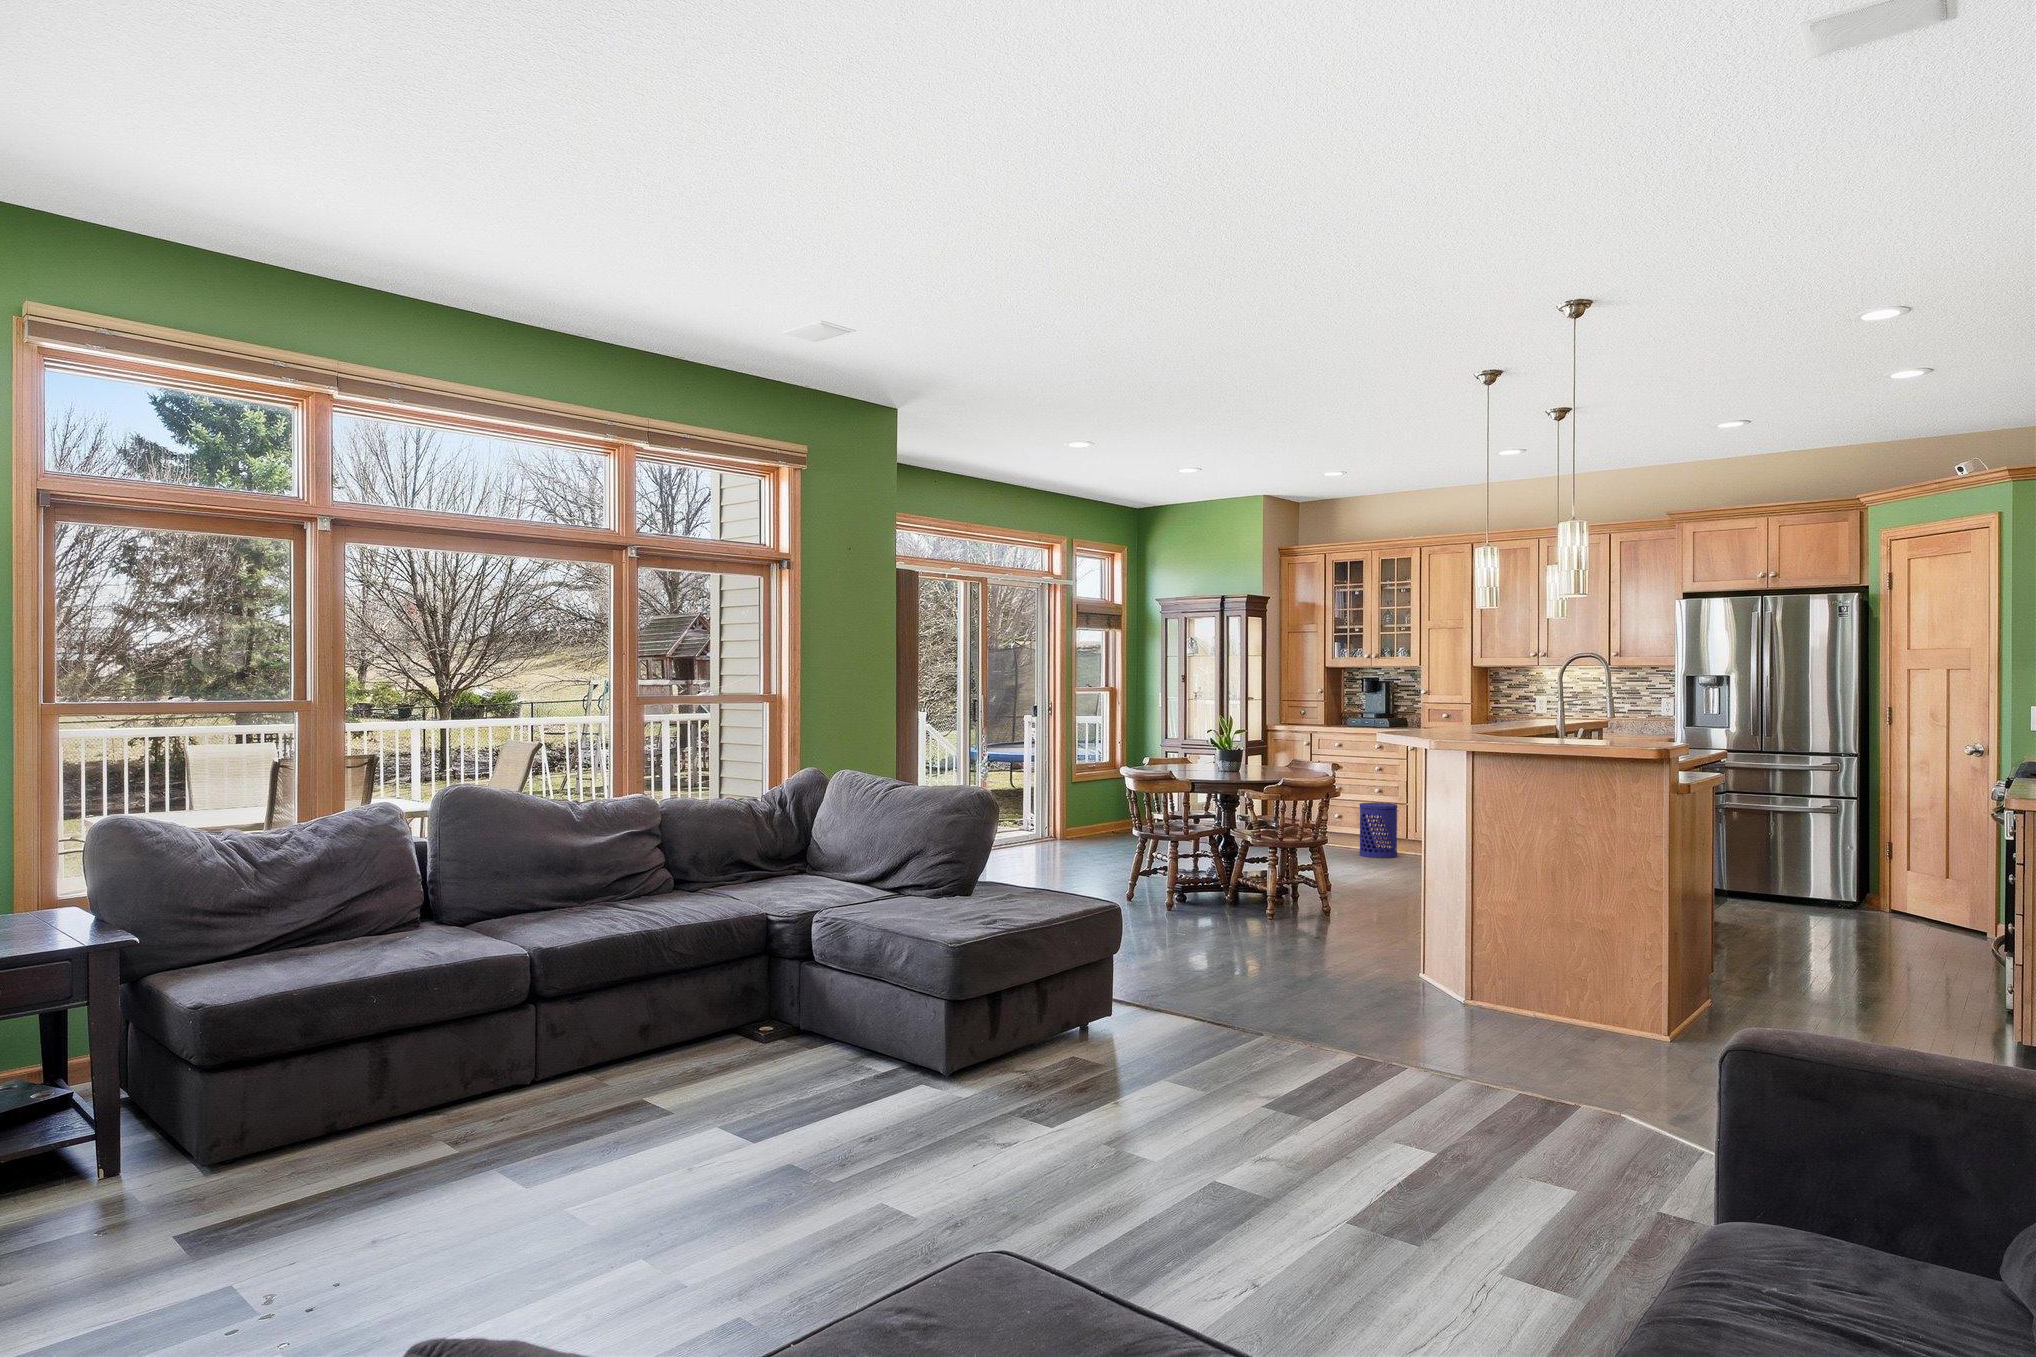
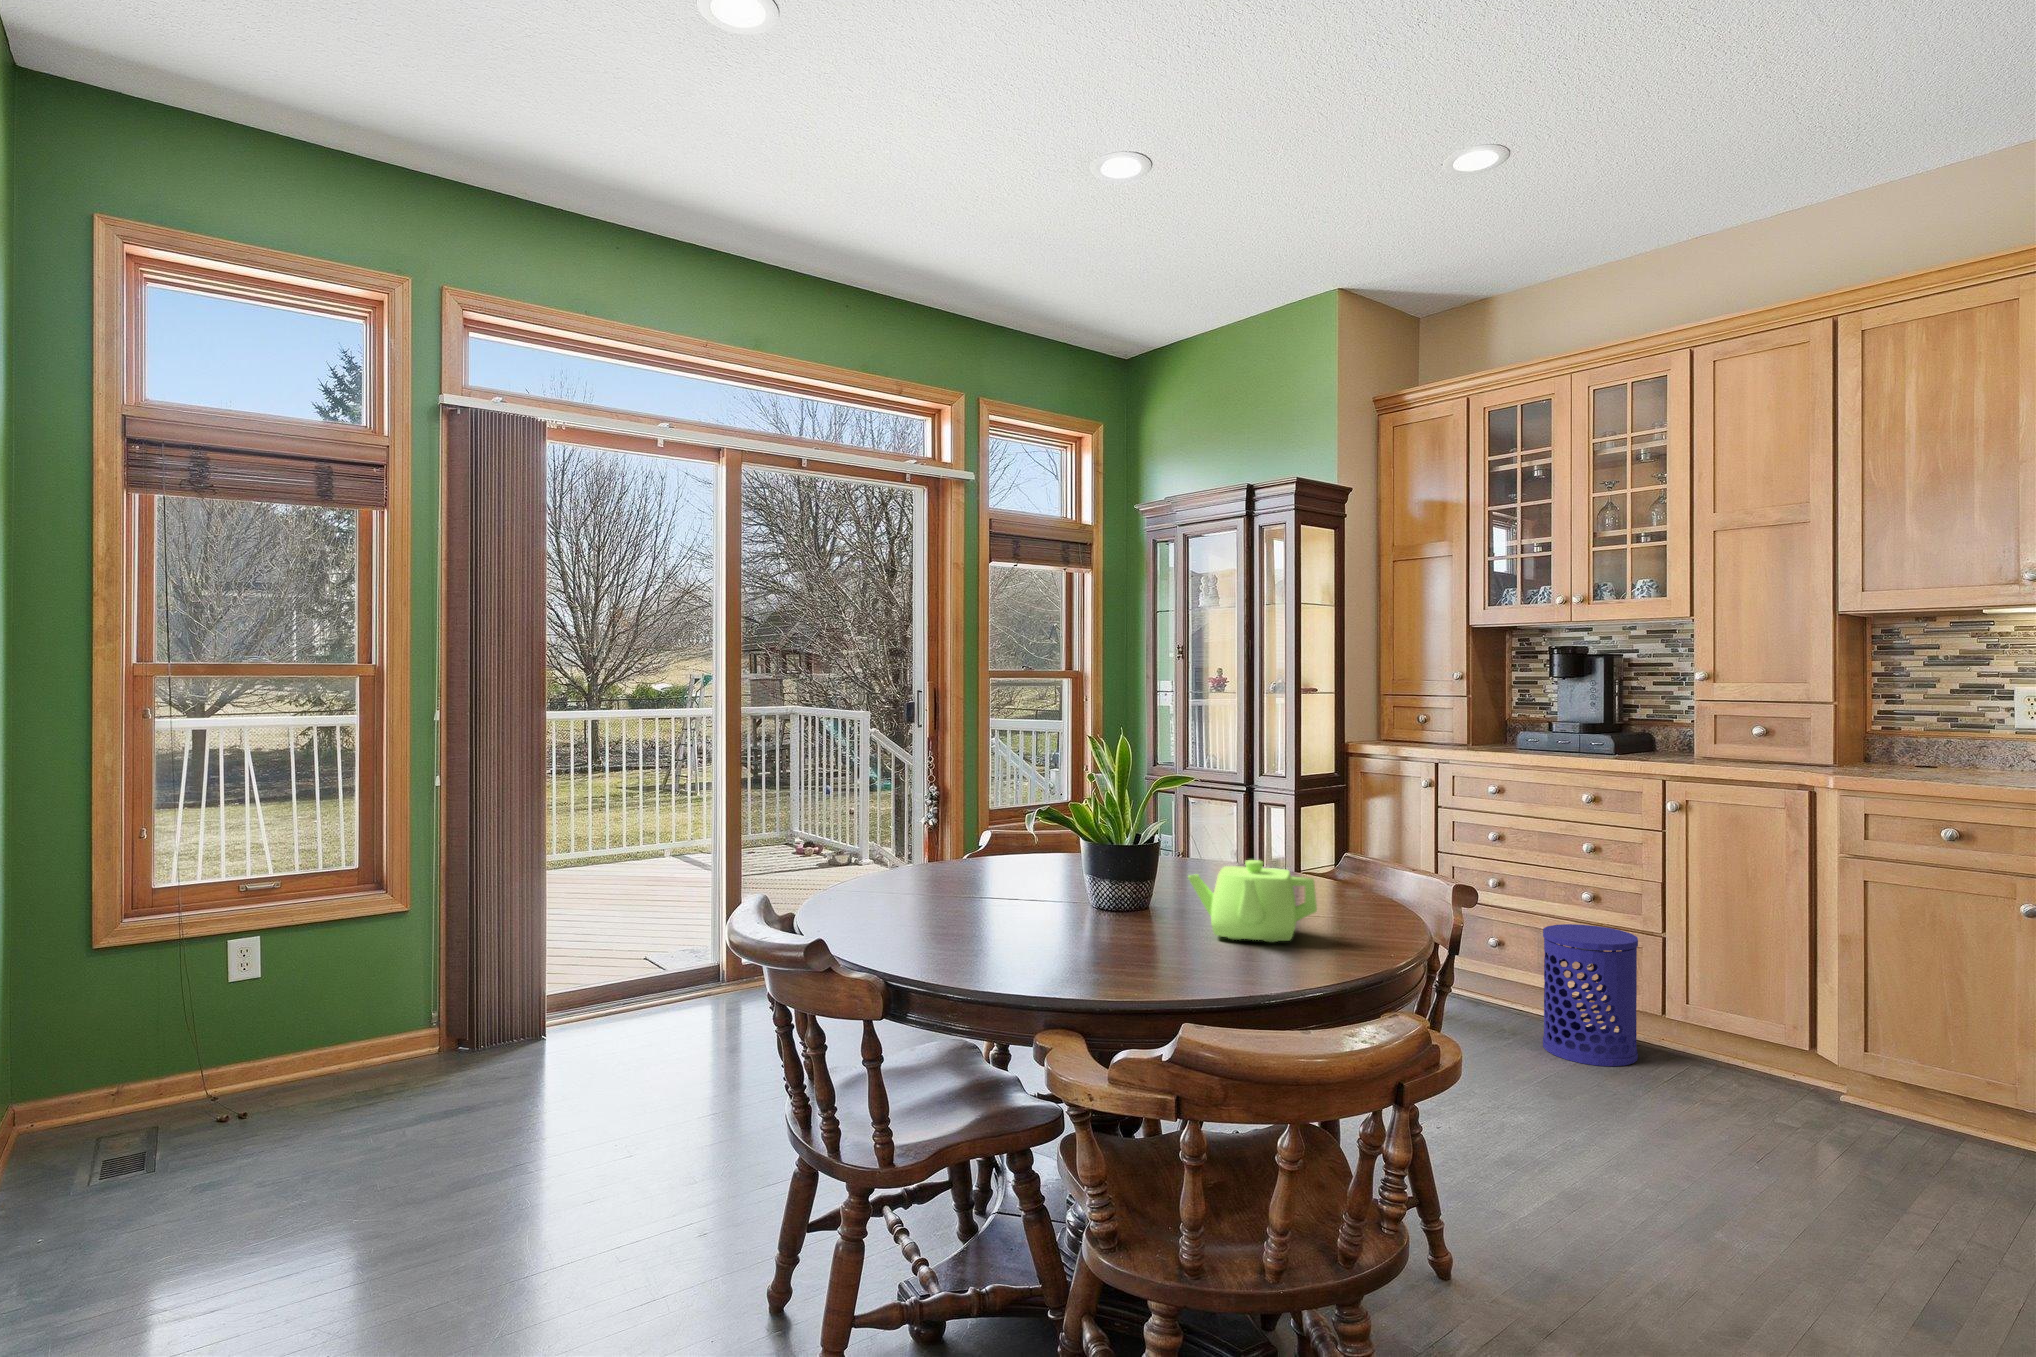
teapot: none [1257,754,1297,777] -> present [1188,860,1317,943]

